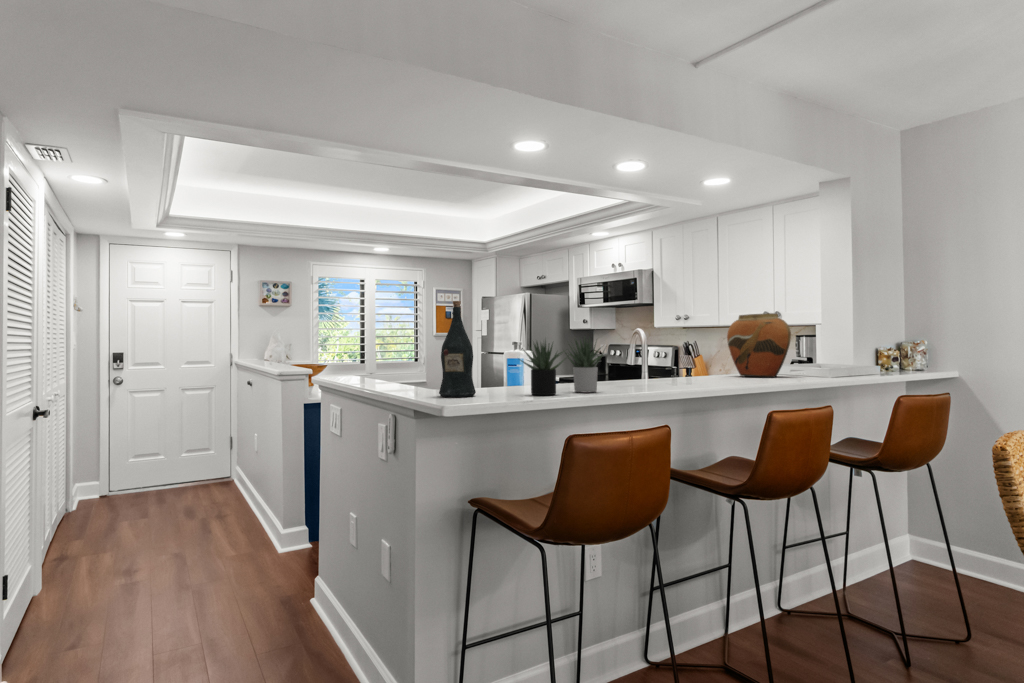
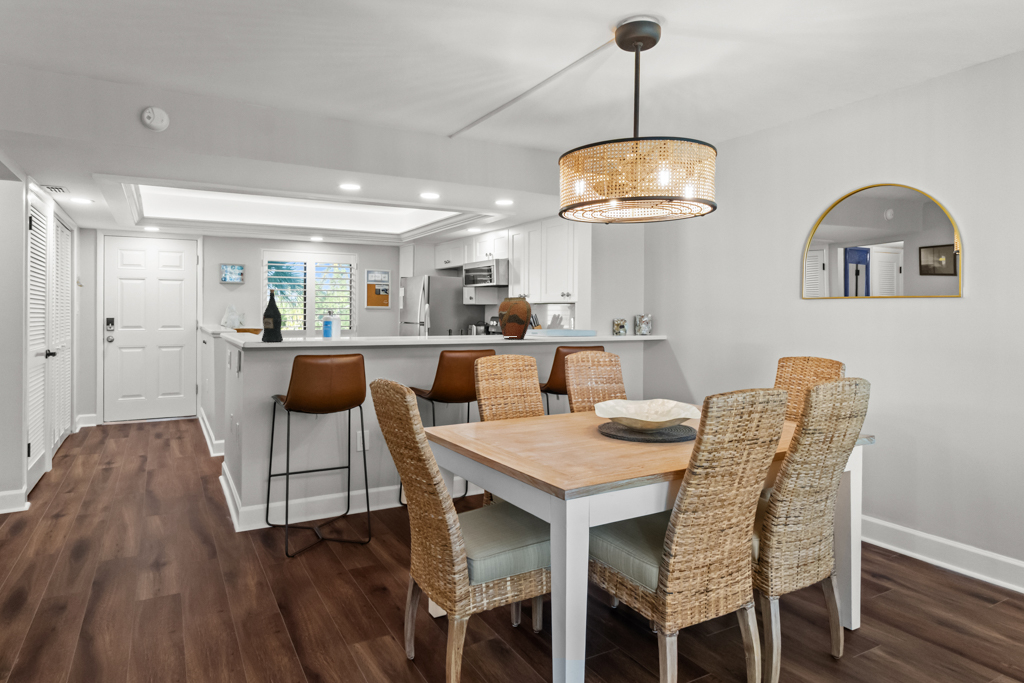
succulent plant: present [521,339,604,395] -> none [303,308,364,342]

